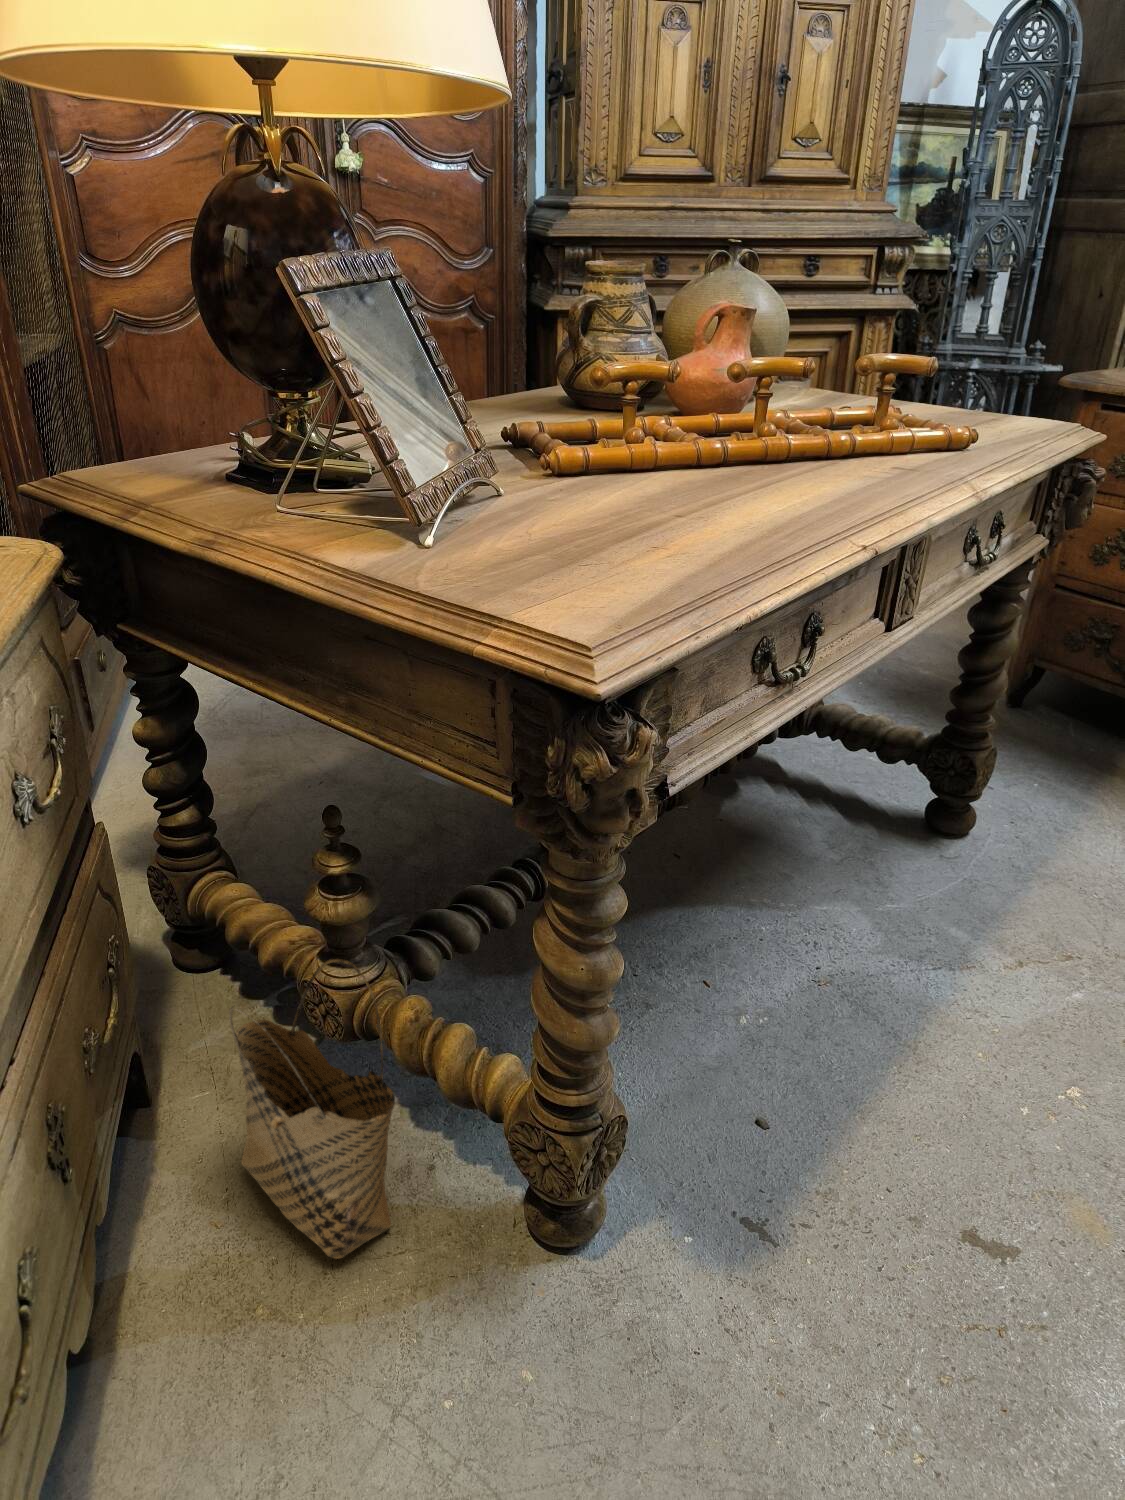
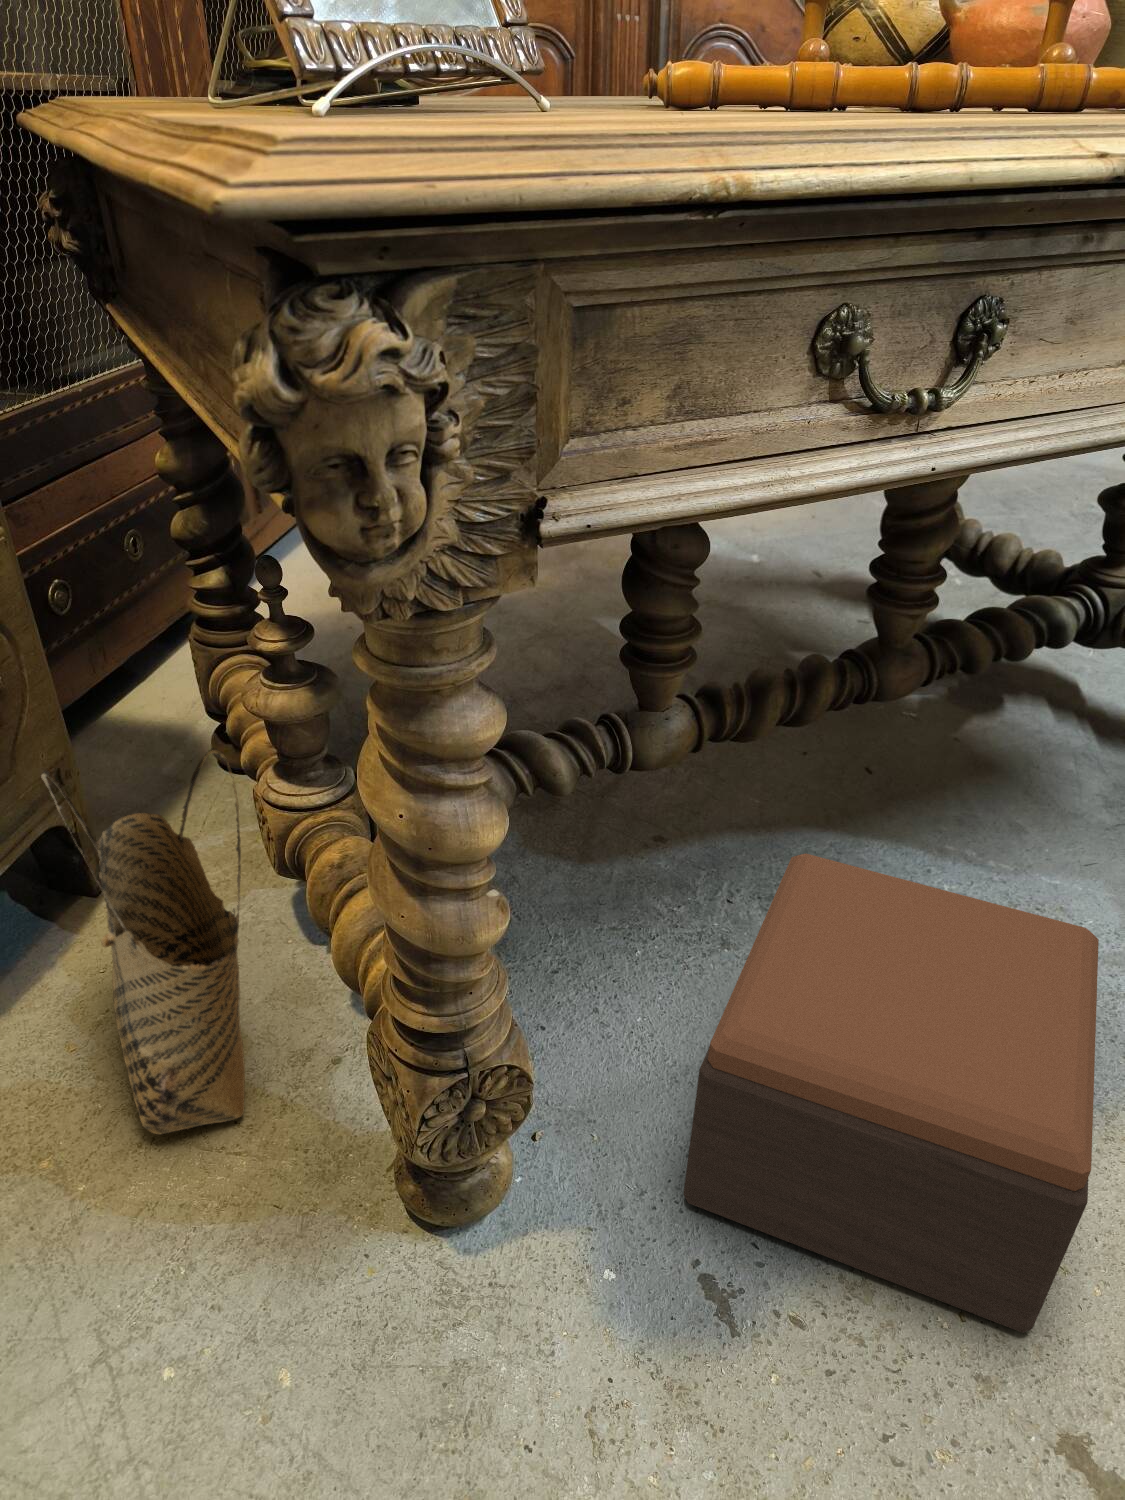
footstool: none [689,931,950,1186] -> present [683,853,1099,1333]

